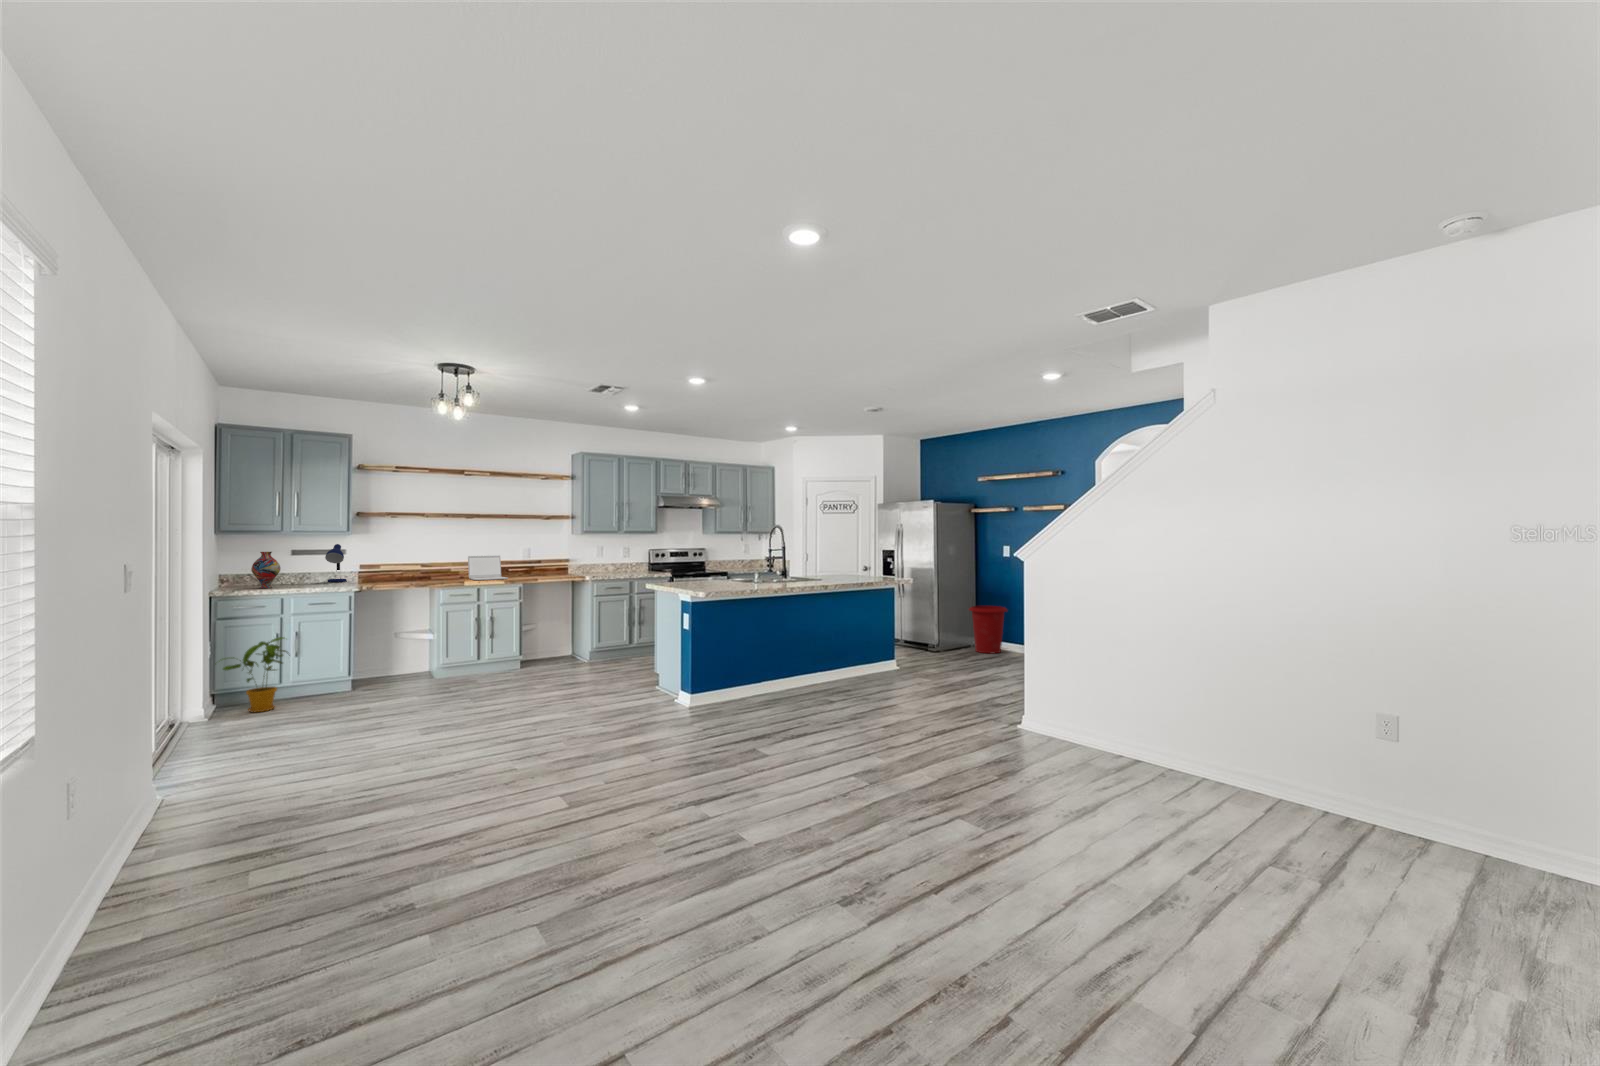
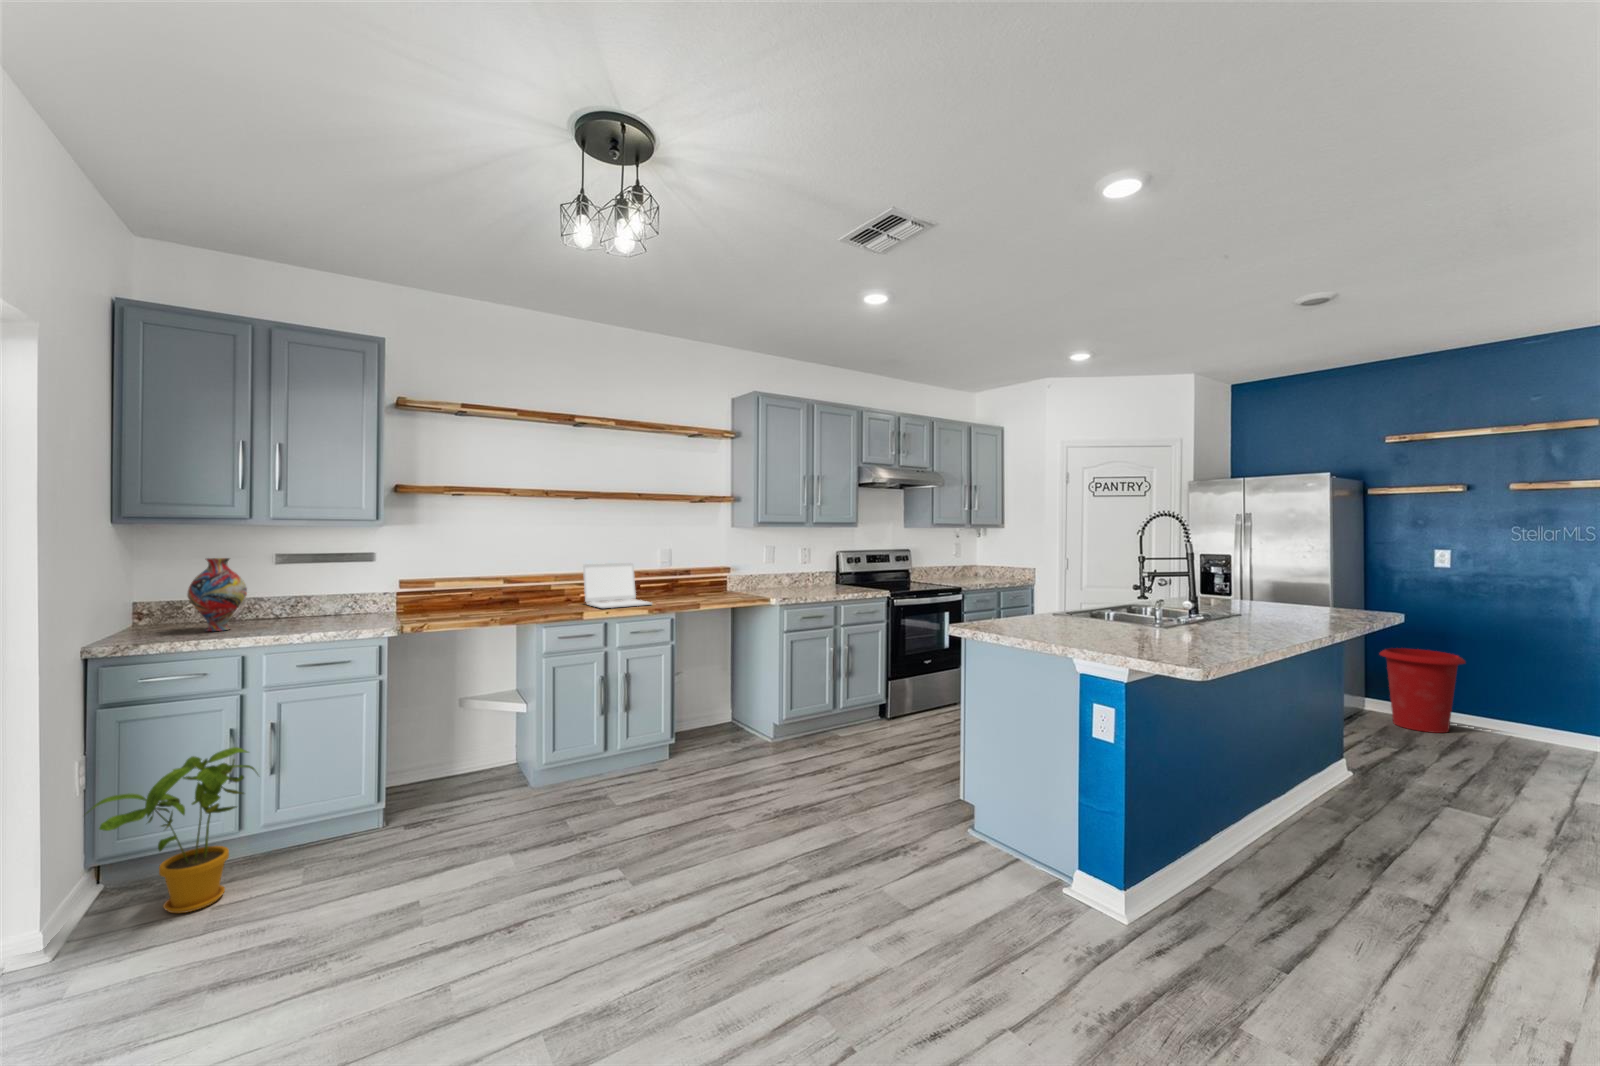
desk lamp: present [325,544,347,583] -> none [335,542,376,613]

